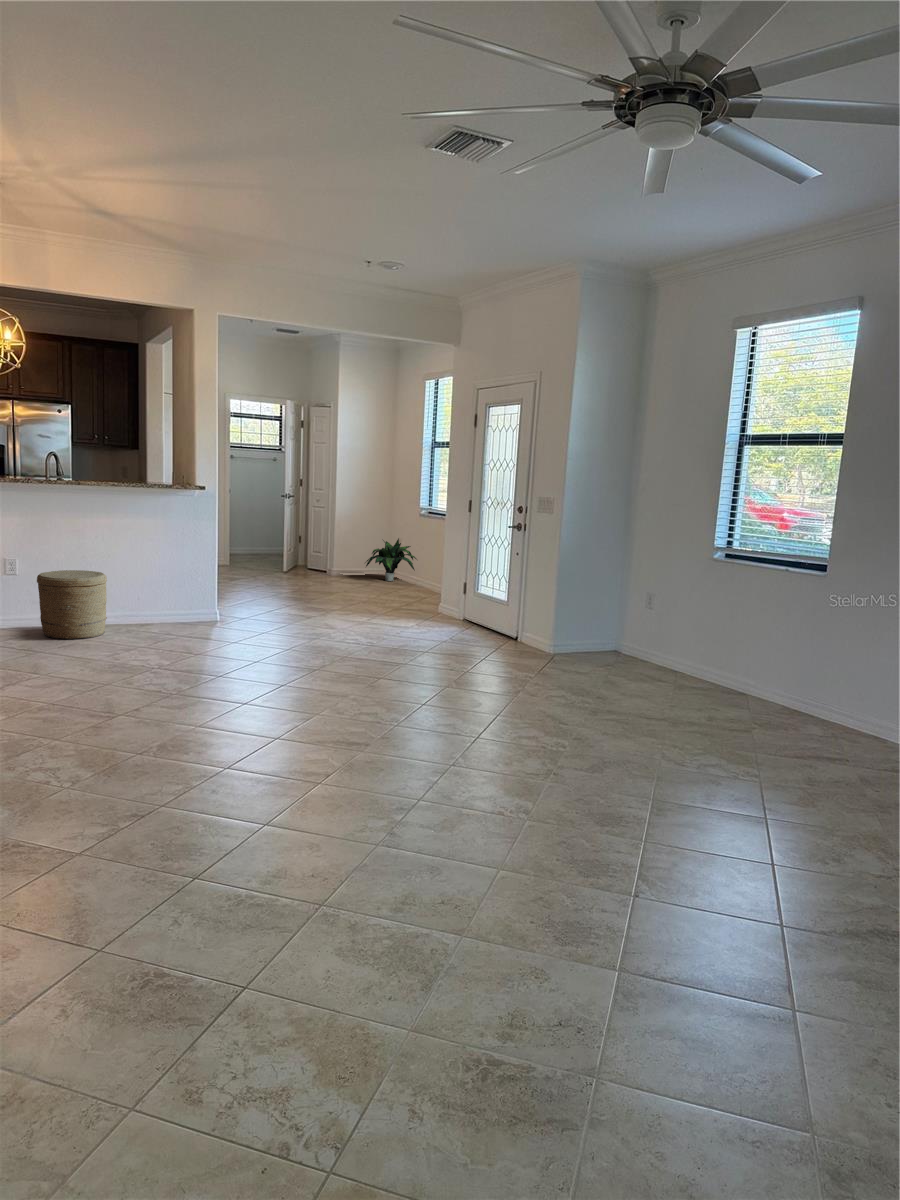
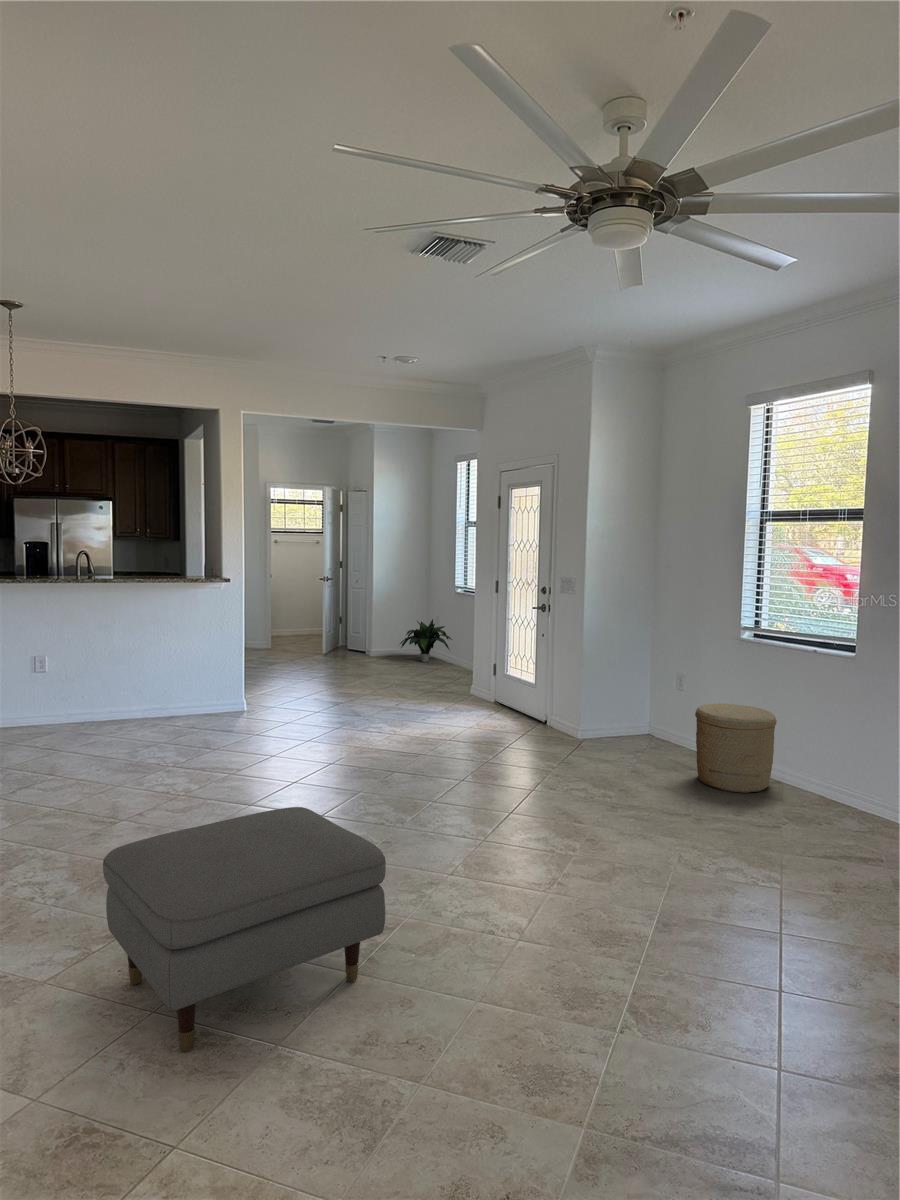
woven basket: present [37,570,107,639] -> present [695,703,777,793]
ottoman: none [134,699,408,915] -> present [103,807,386,1051]

